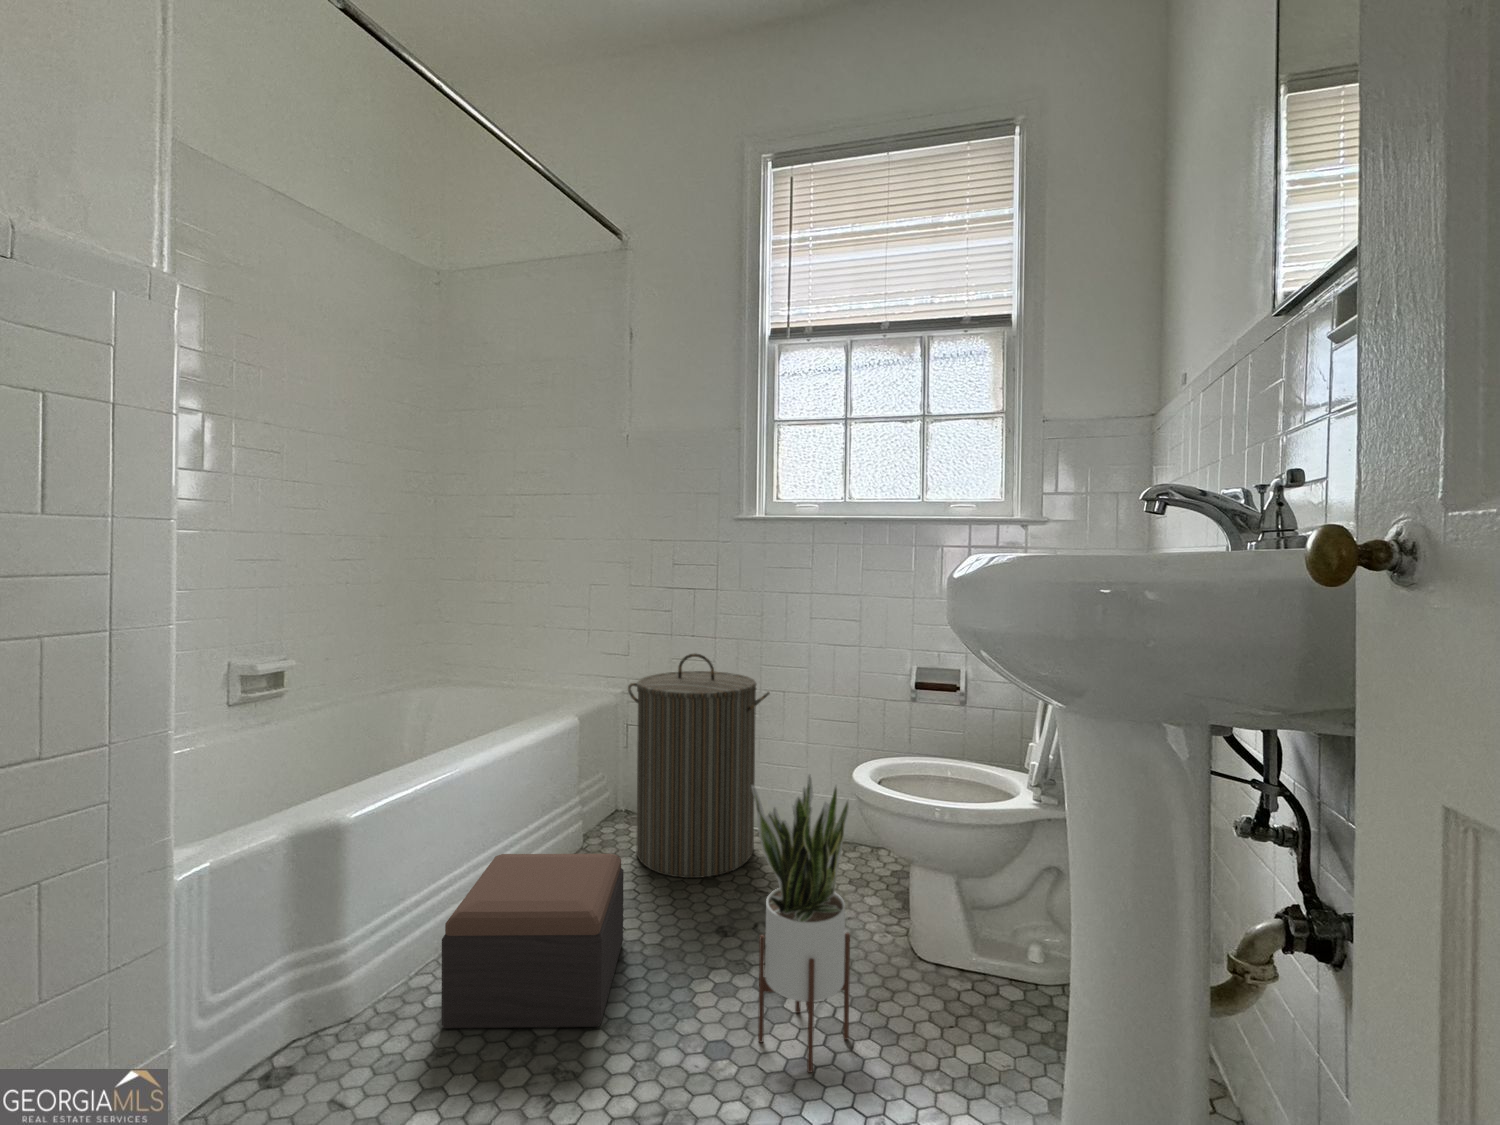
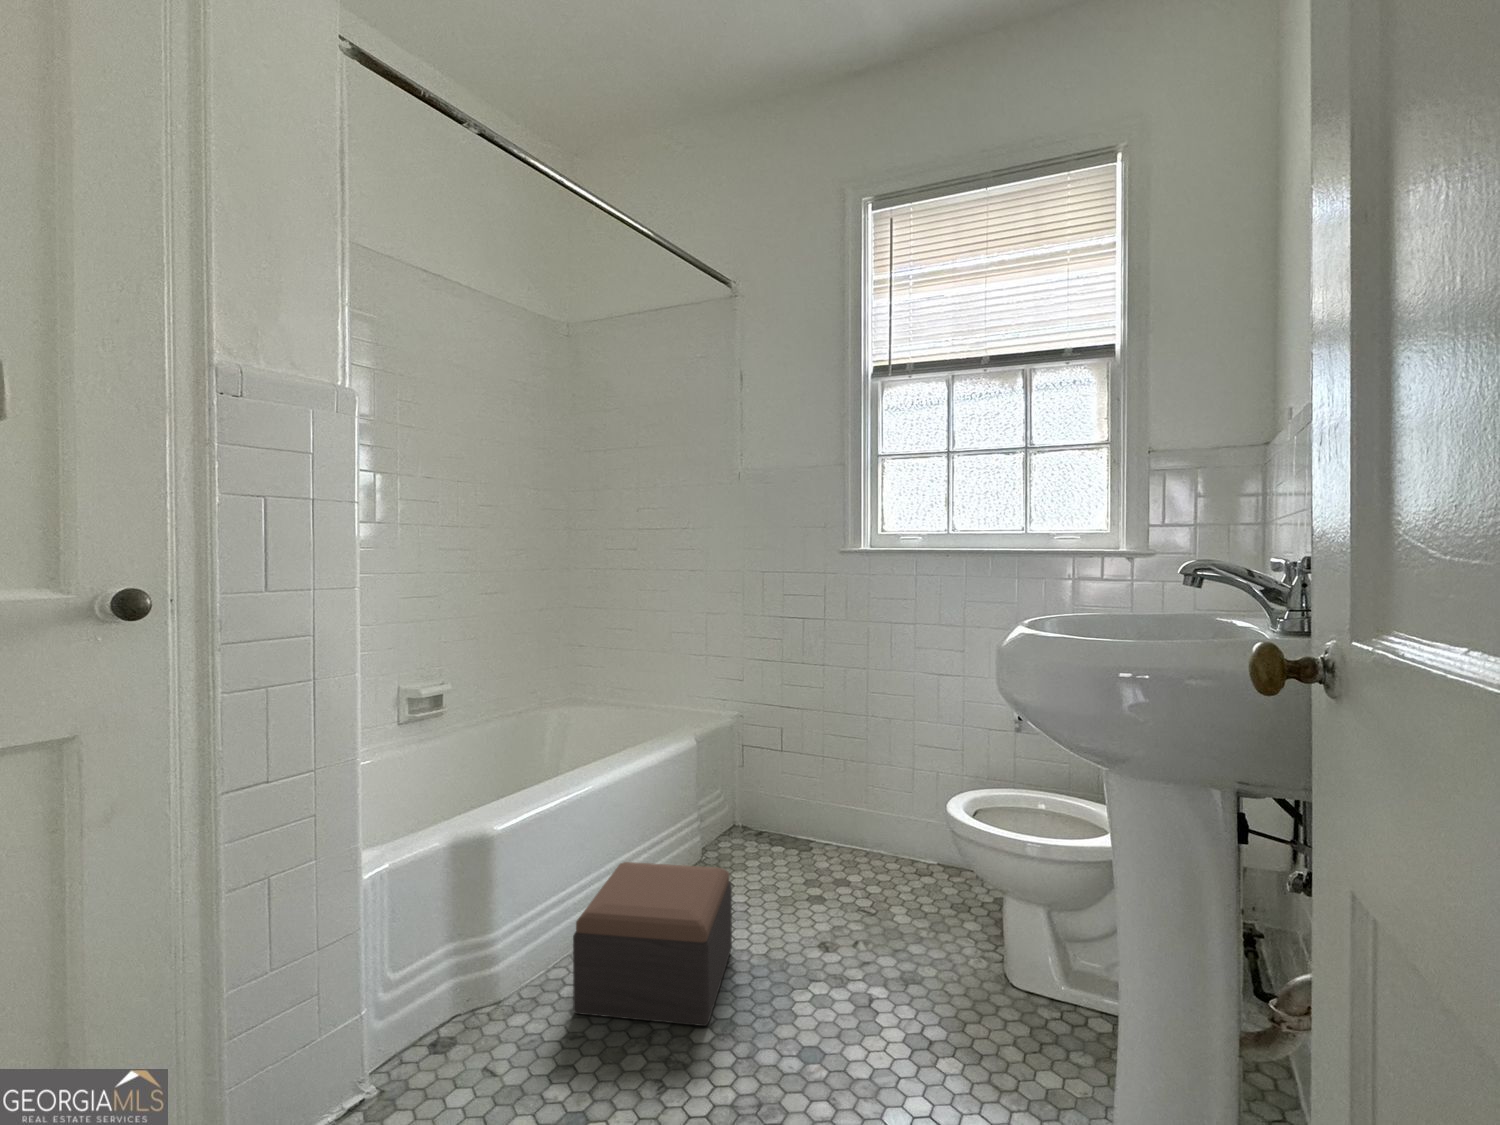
laundry hamper: present [628,654,770,878] -> none [739,680,872,894]
potted plant: present [751,774,850,1073] -> none [840,806,939,1091]

